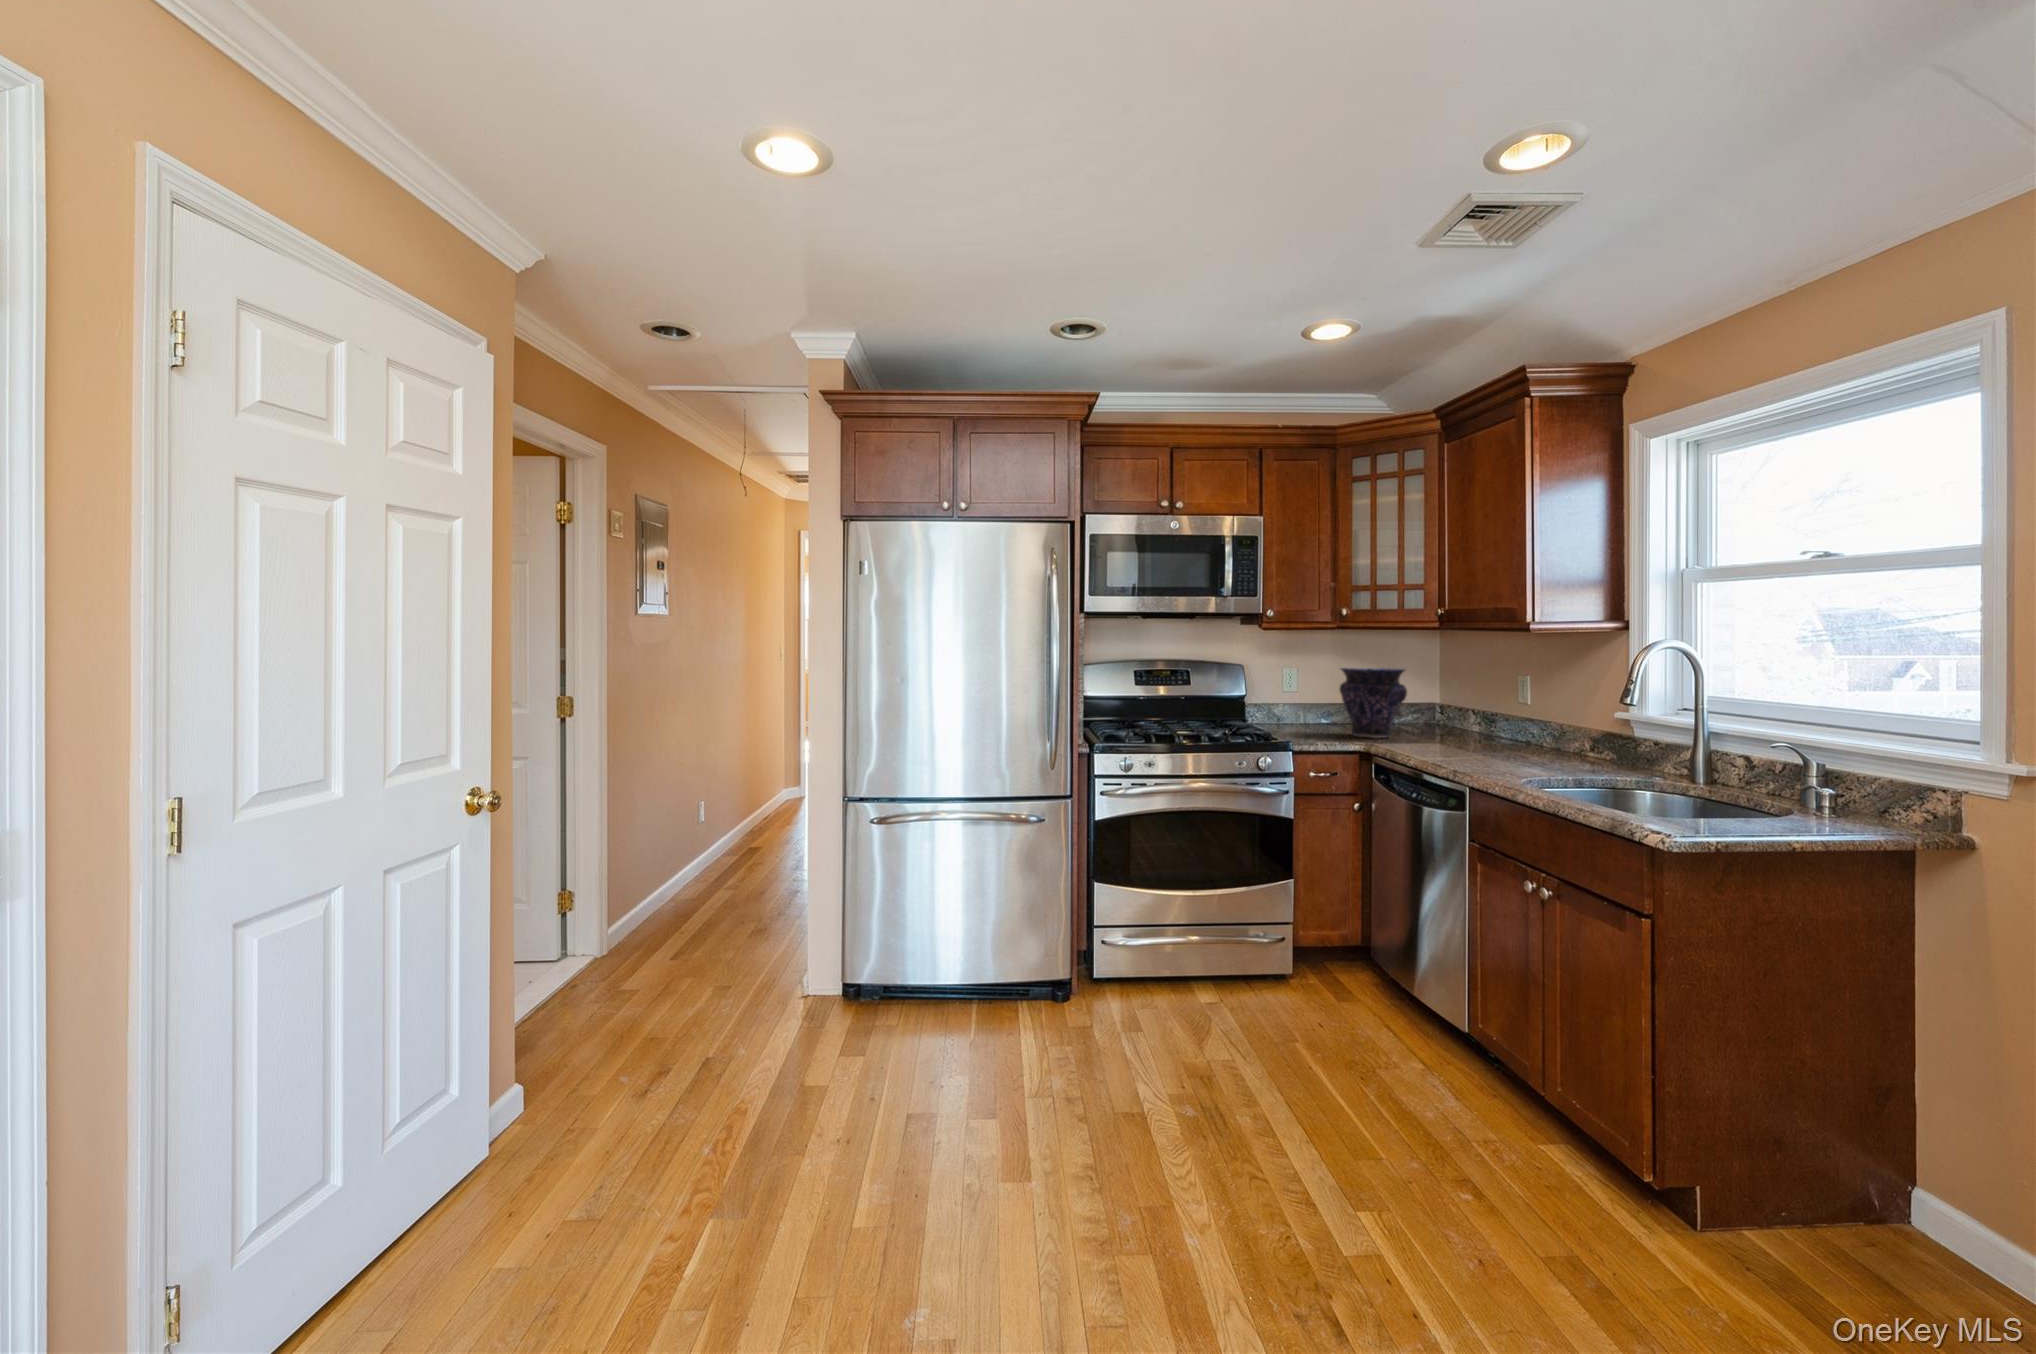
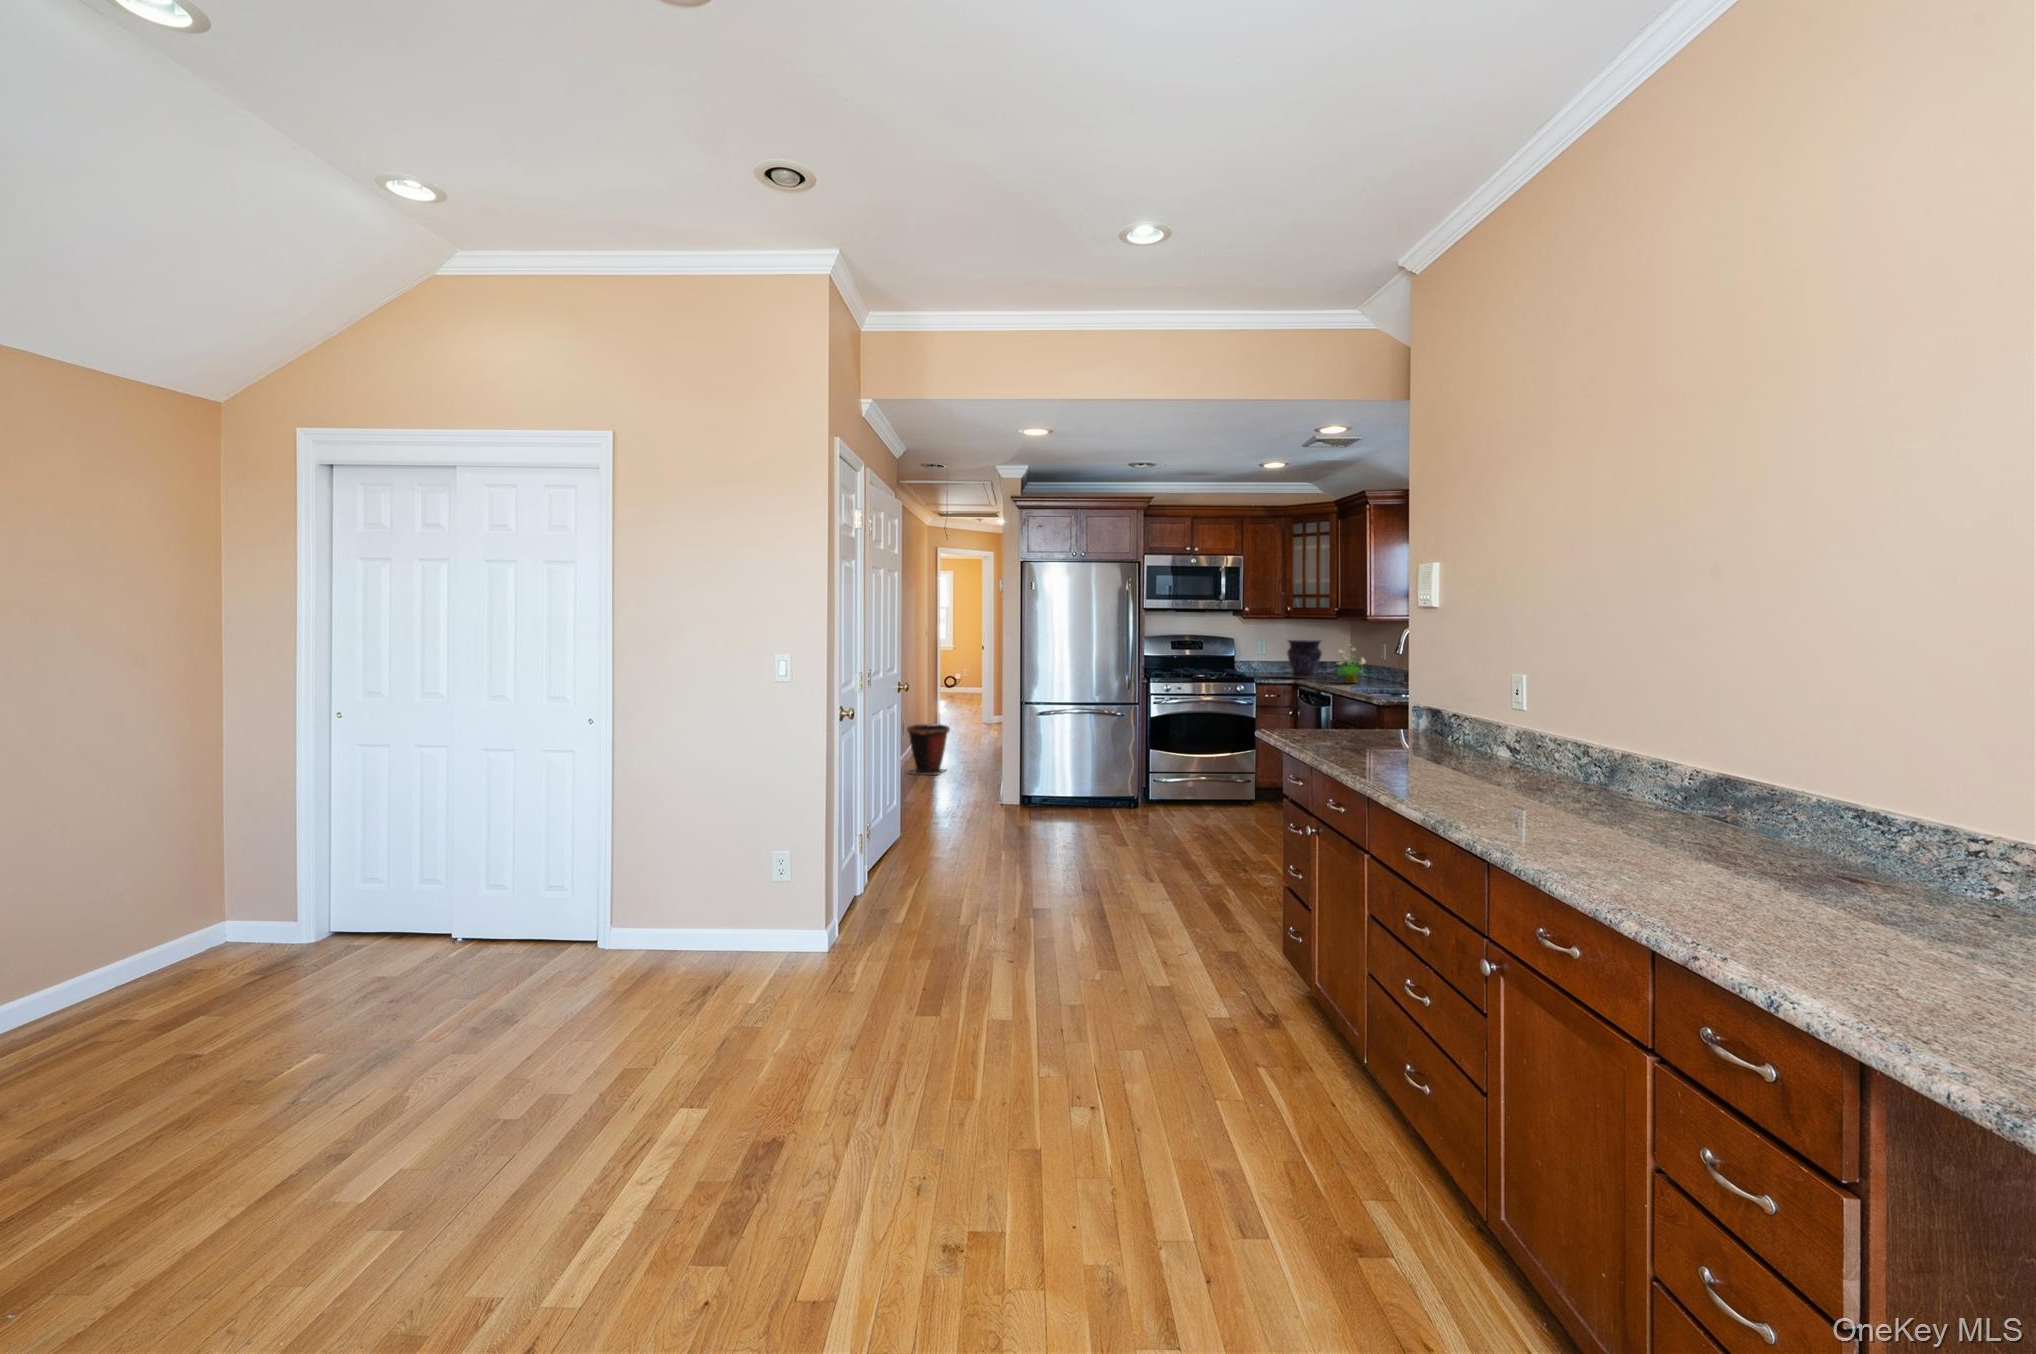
potted plant: none [1442,678,1508,753] -> present [1339,650,1365,683]
waste bin: none [693,800,771,896] -> present [907,724,950,775]

